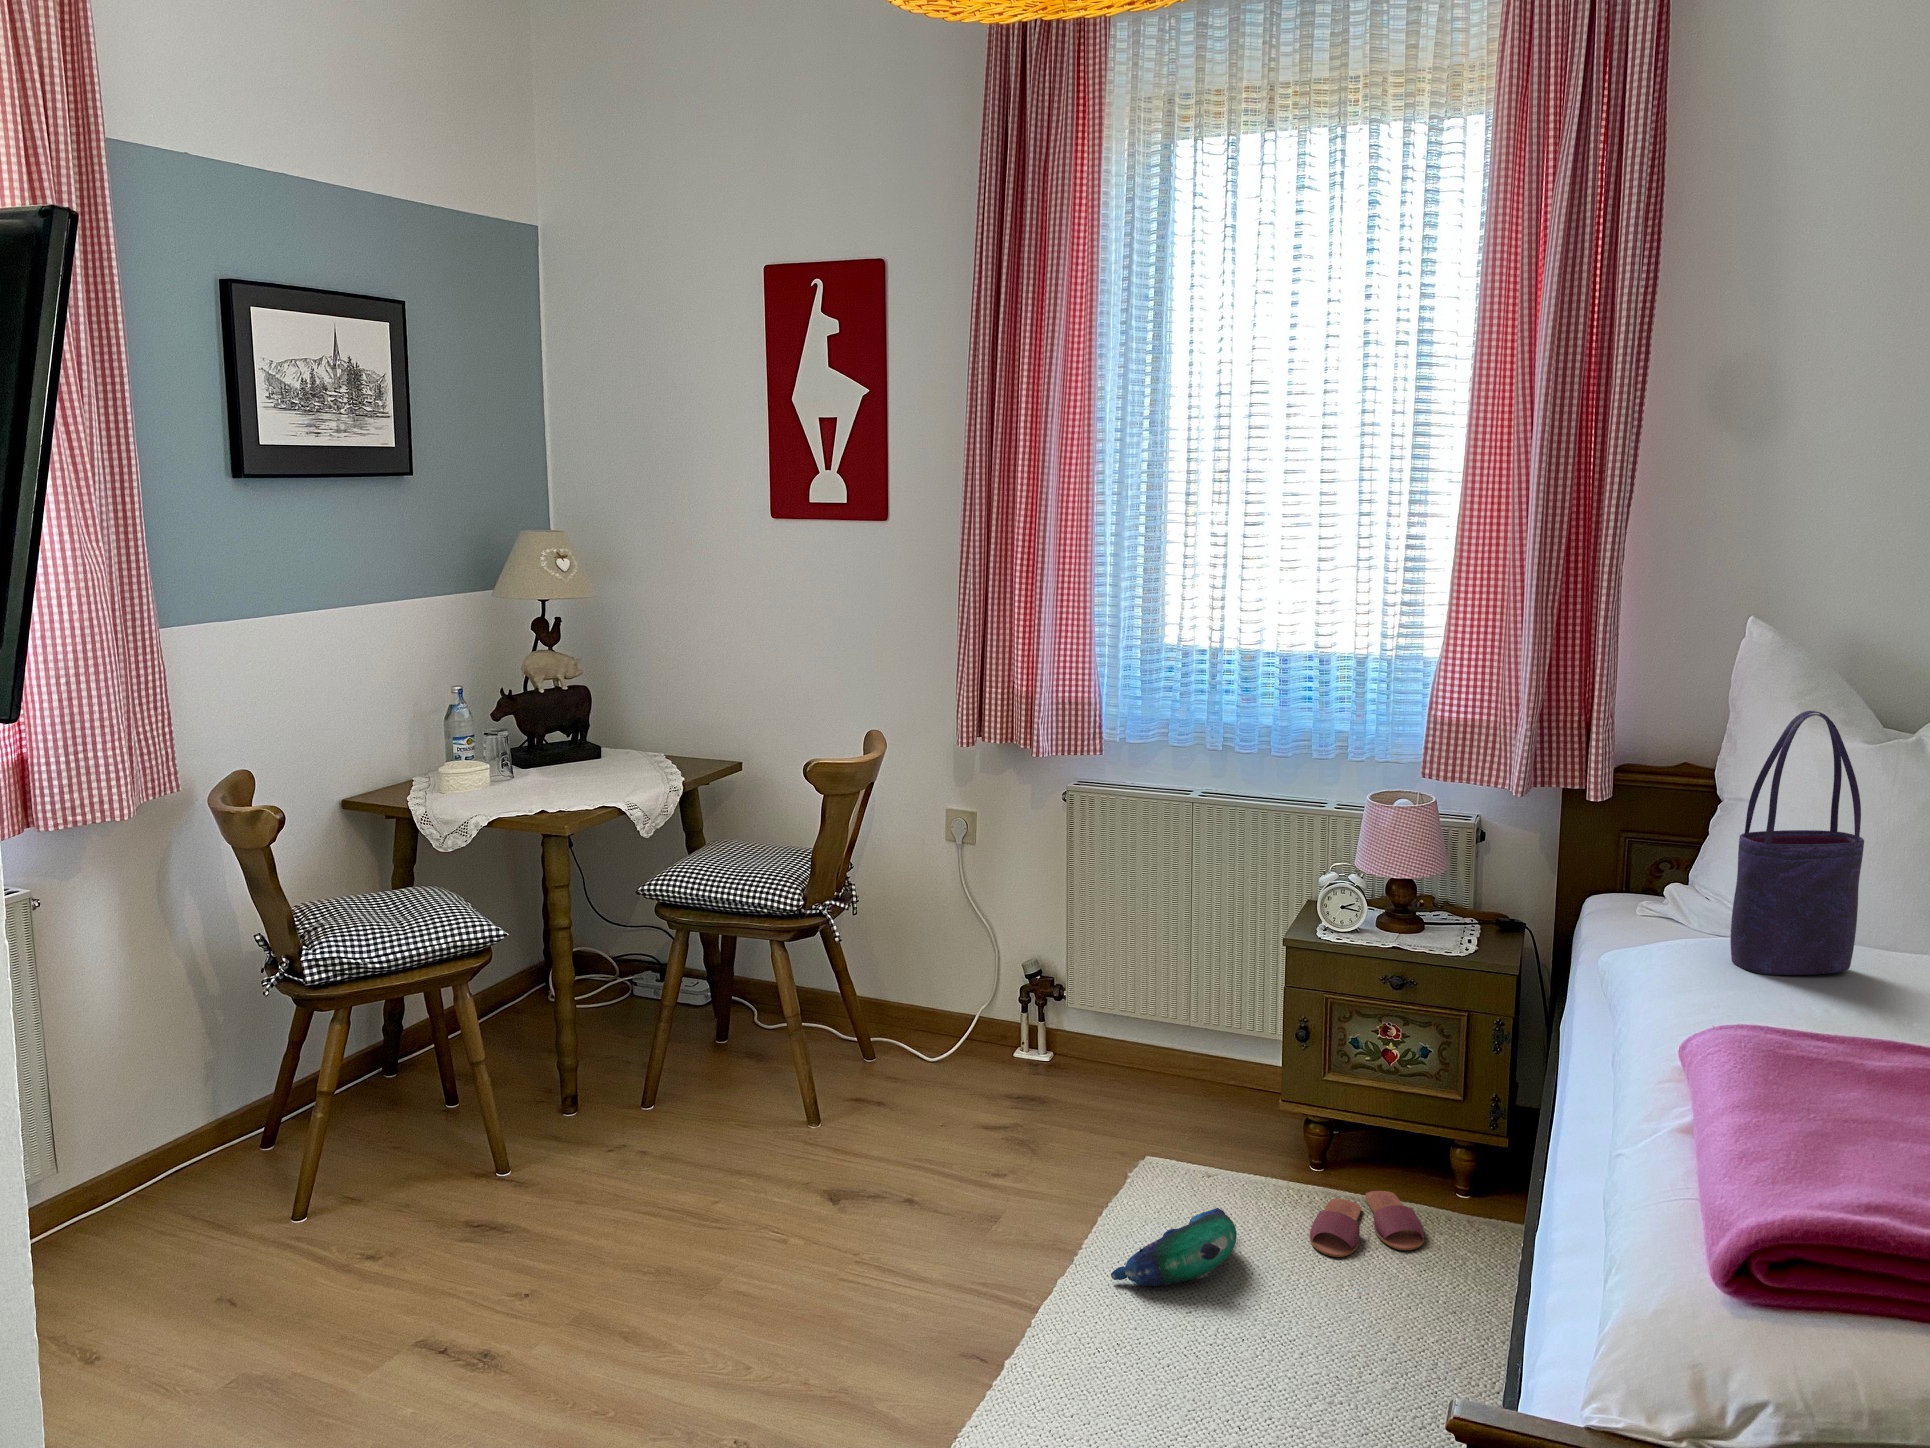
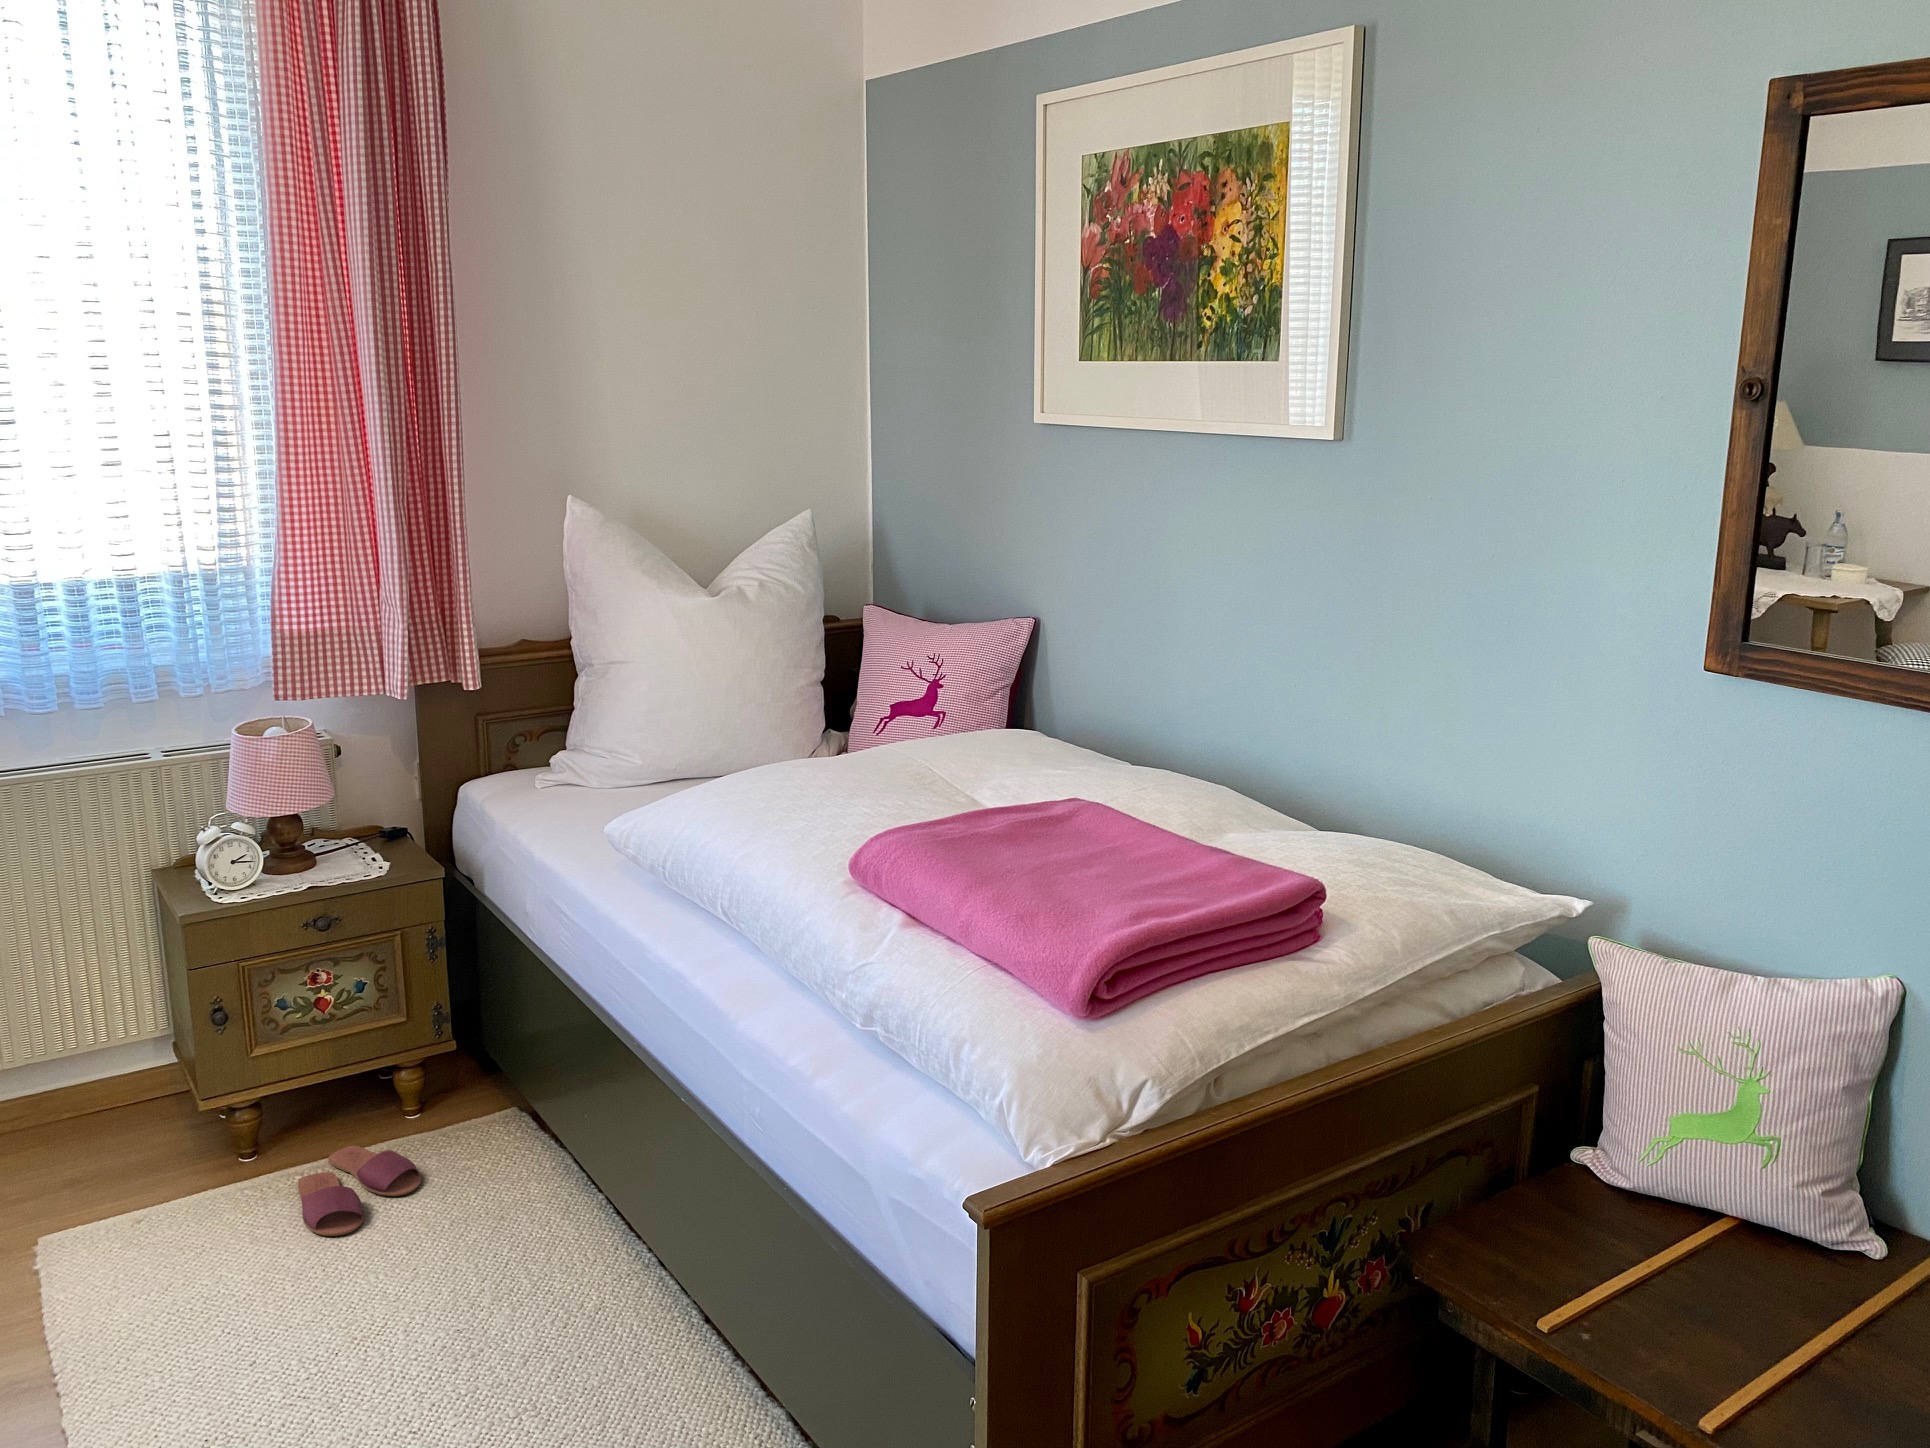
tote bag: present [1731,711,1864,975] -> none [745,558,826,796]
plush toy: present [1111,1208,1237,1287] -> none [119,1246,254,1386]

